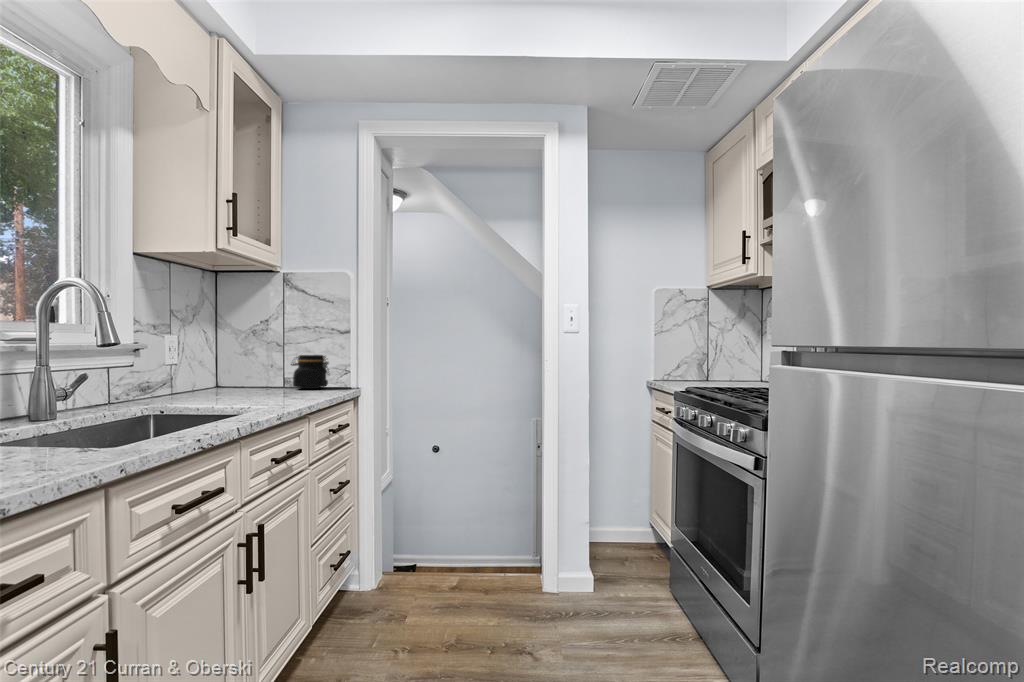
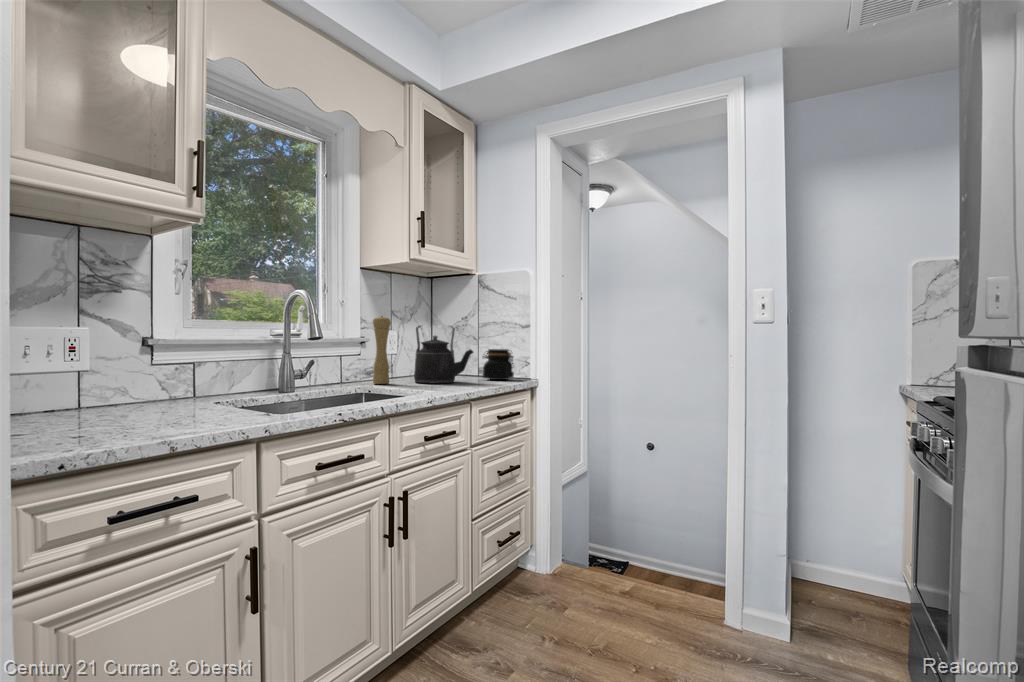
pepper mill: none [158,316,183,401] -> present [373,316,390,384]
kettle: none [212,328,291,397] -> present [414,326,474,383]

